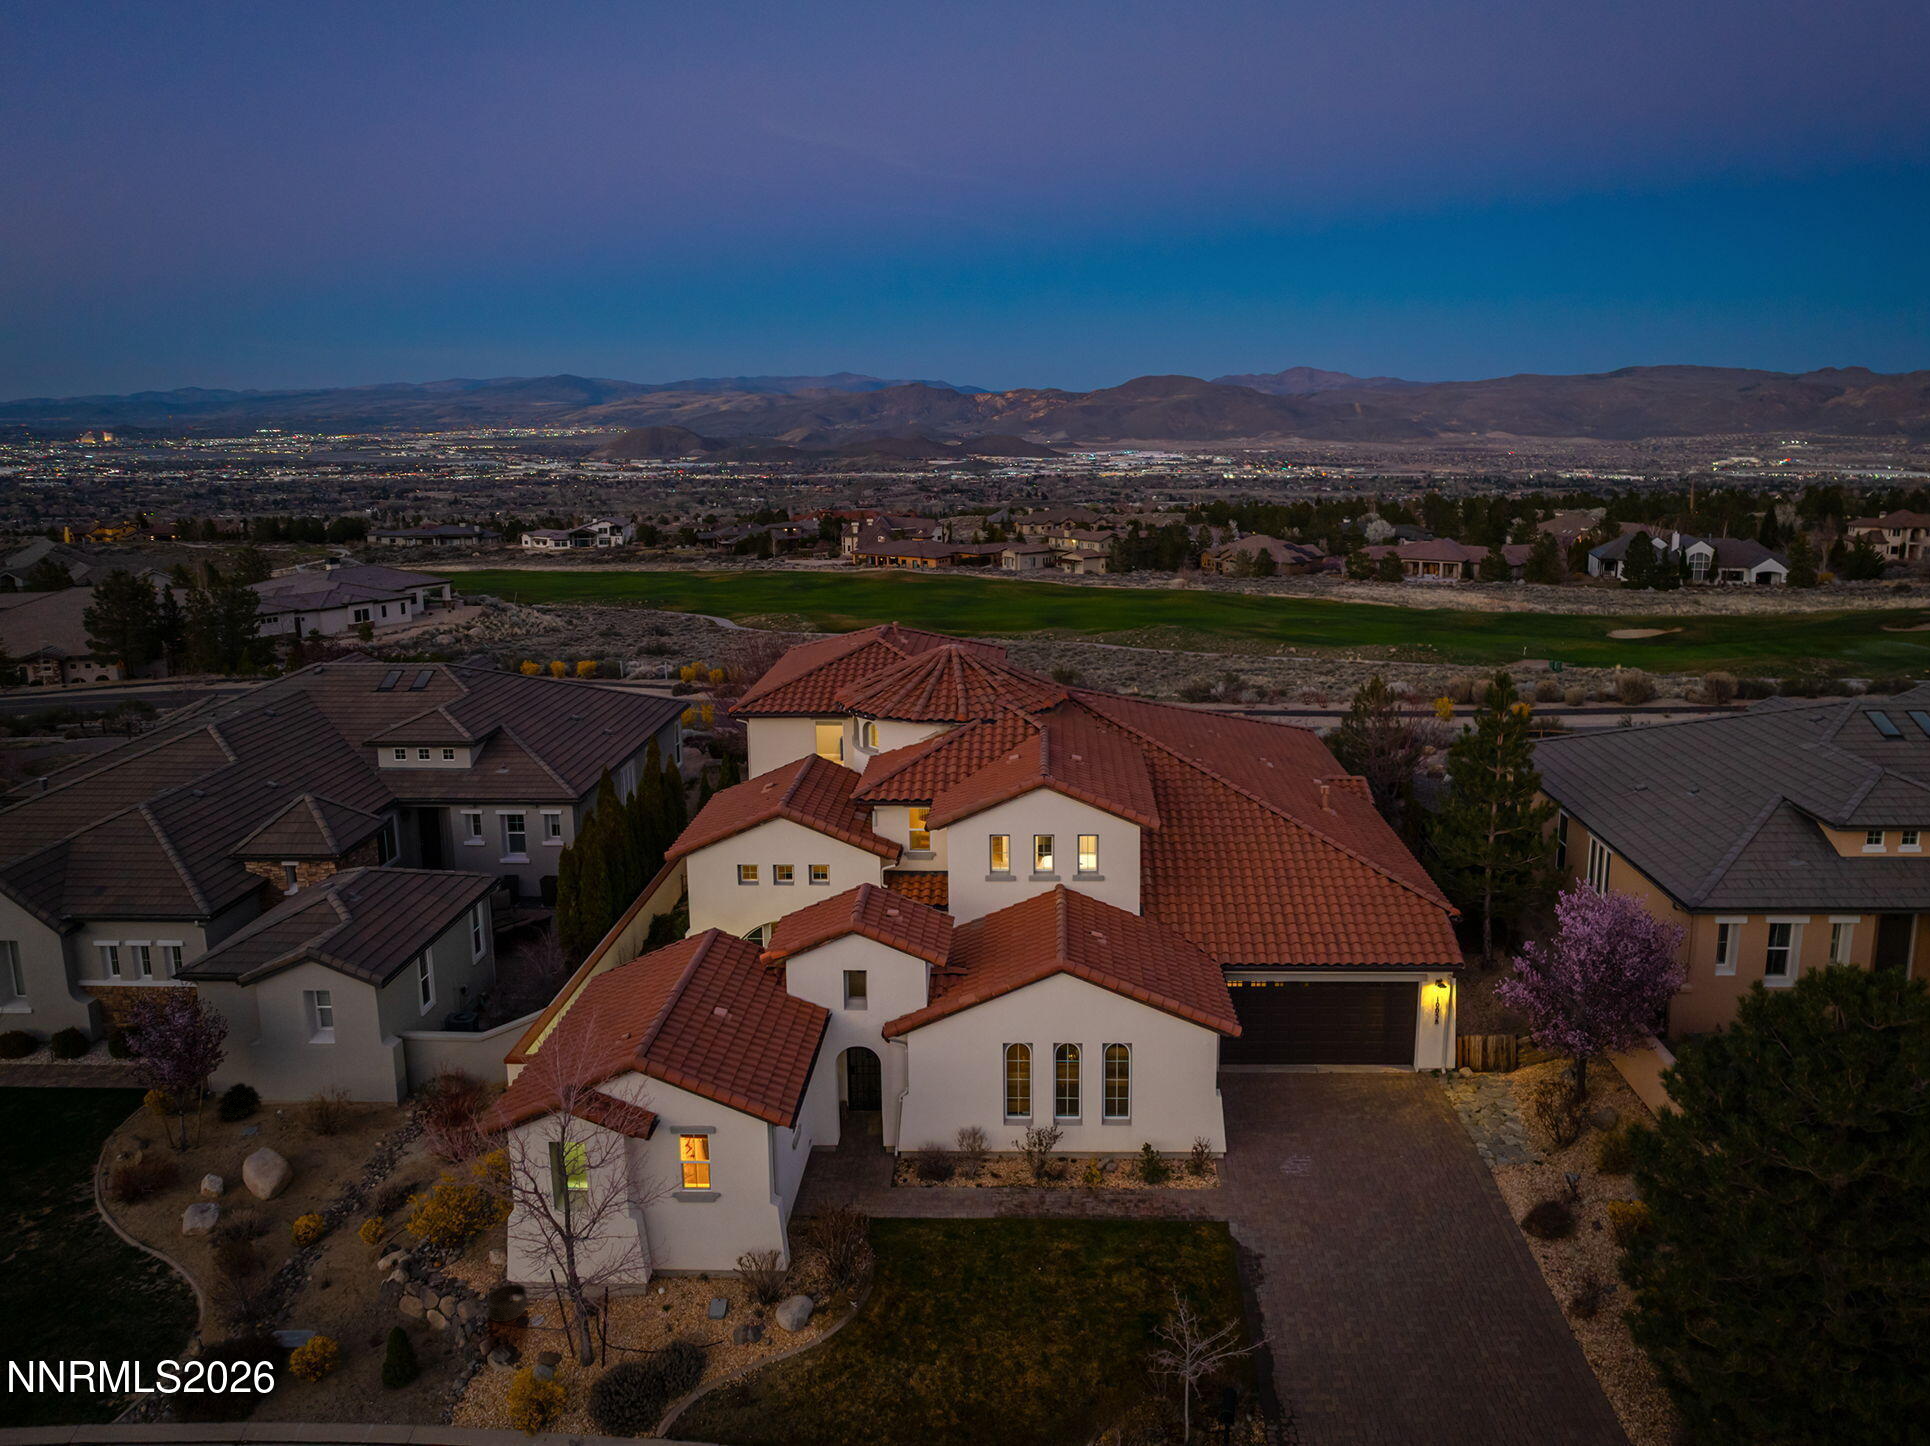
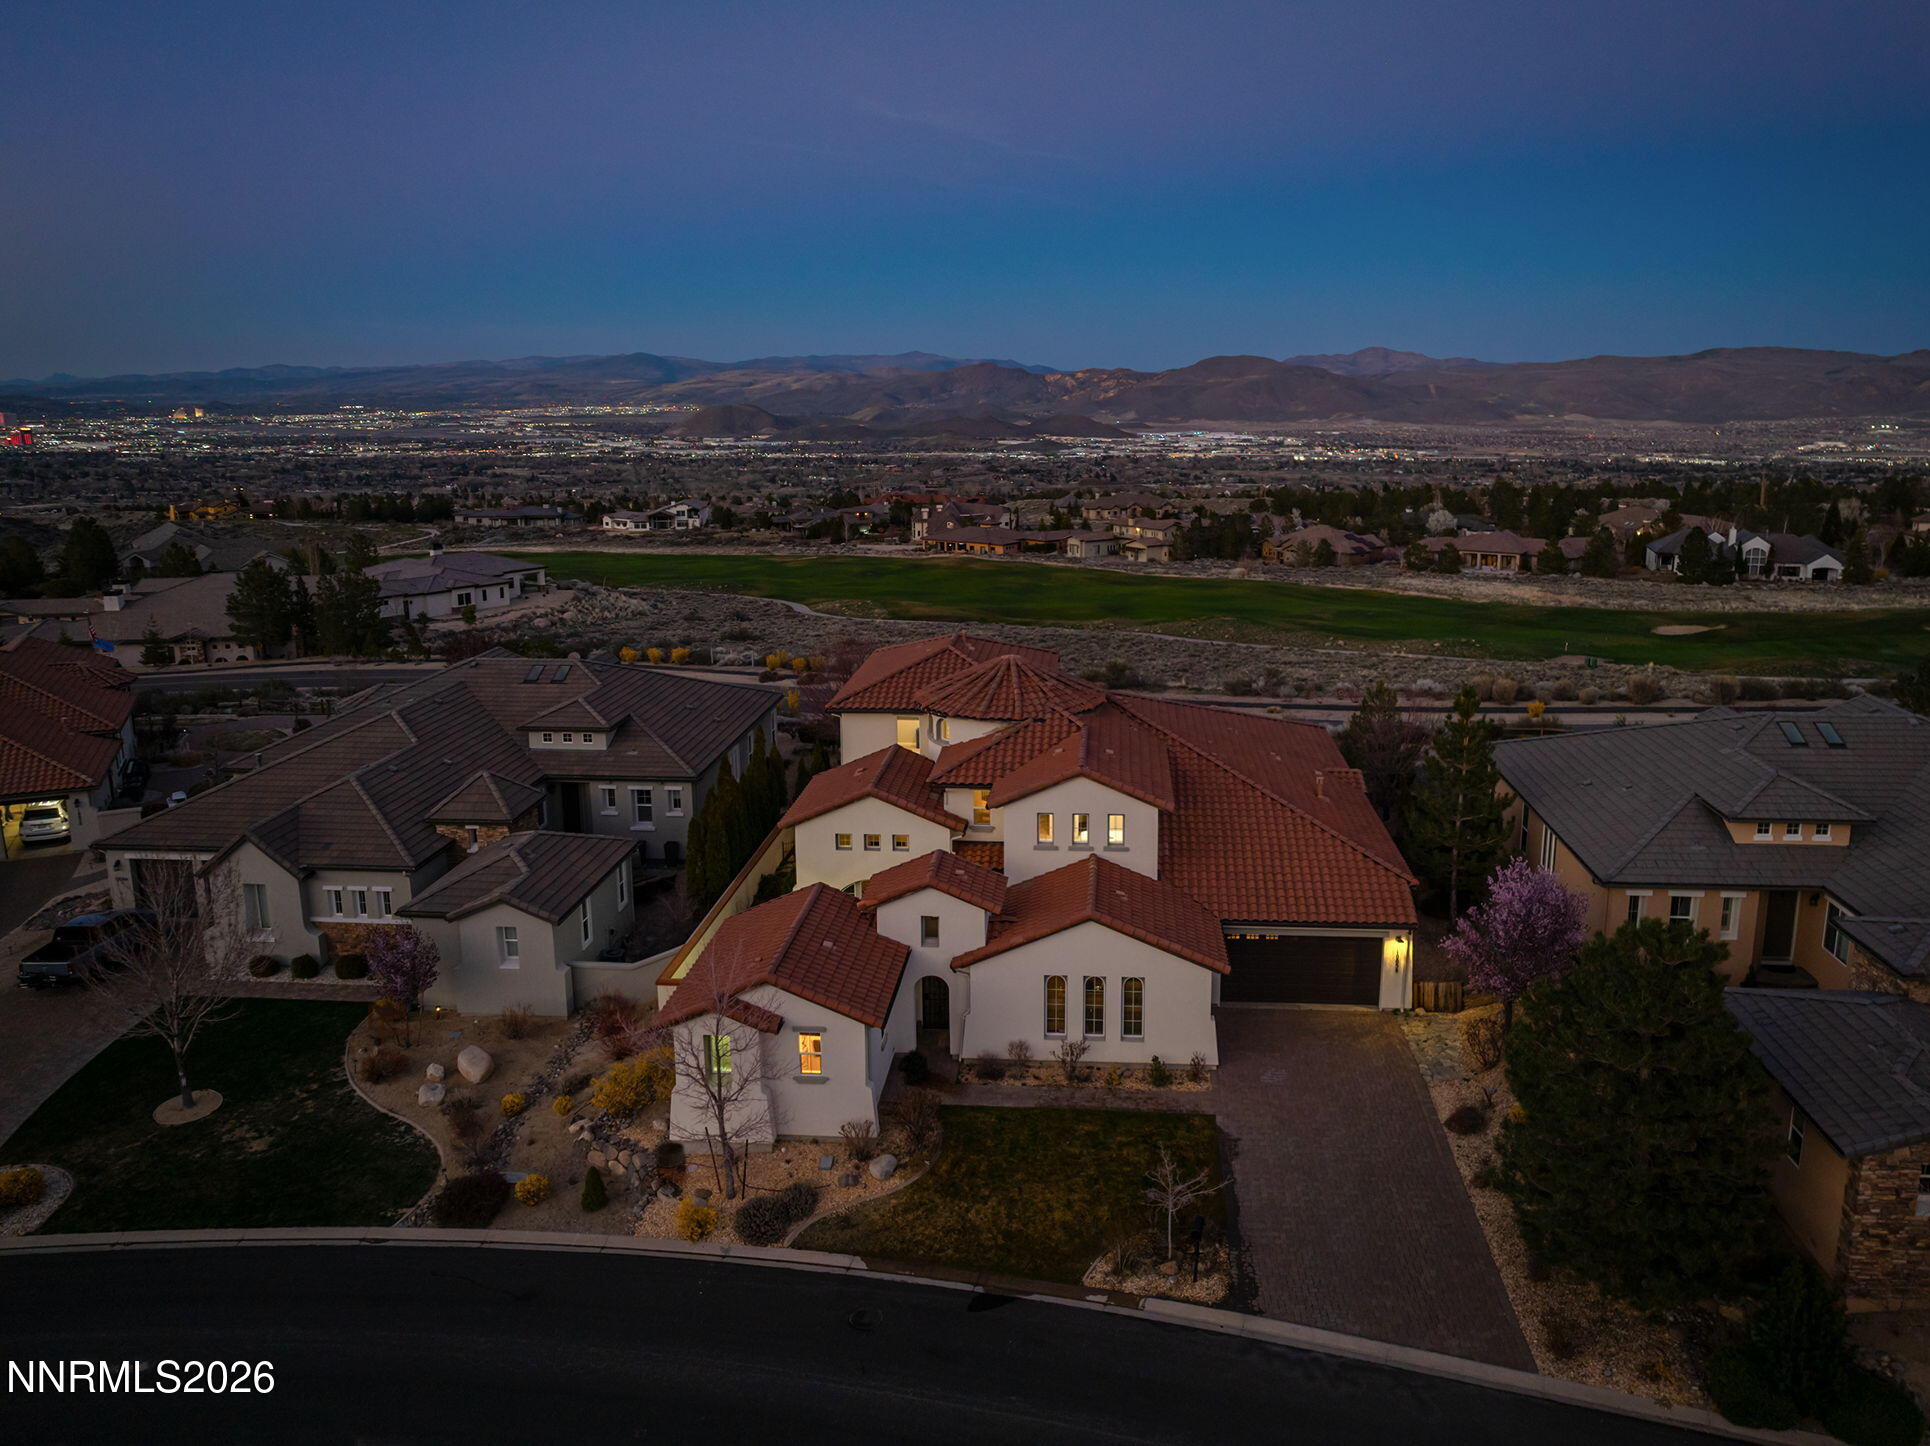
bench: none [133,1068,188,1149] -> present [369,989,410,1043]
potted plant: present [217,1083,262,1121] -> present [896,1050,930,1082]

